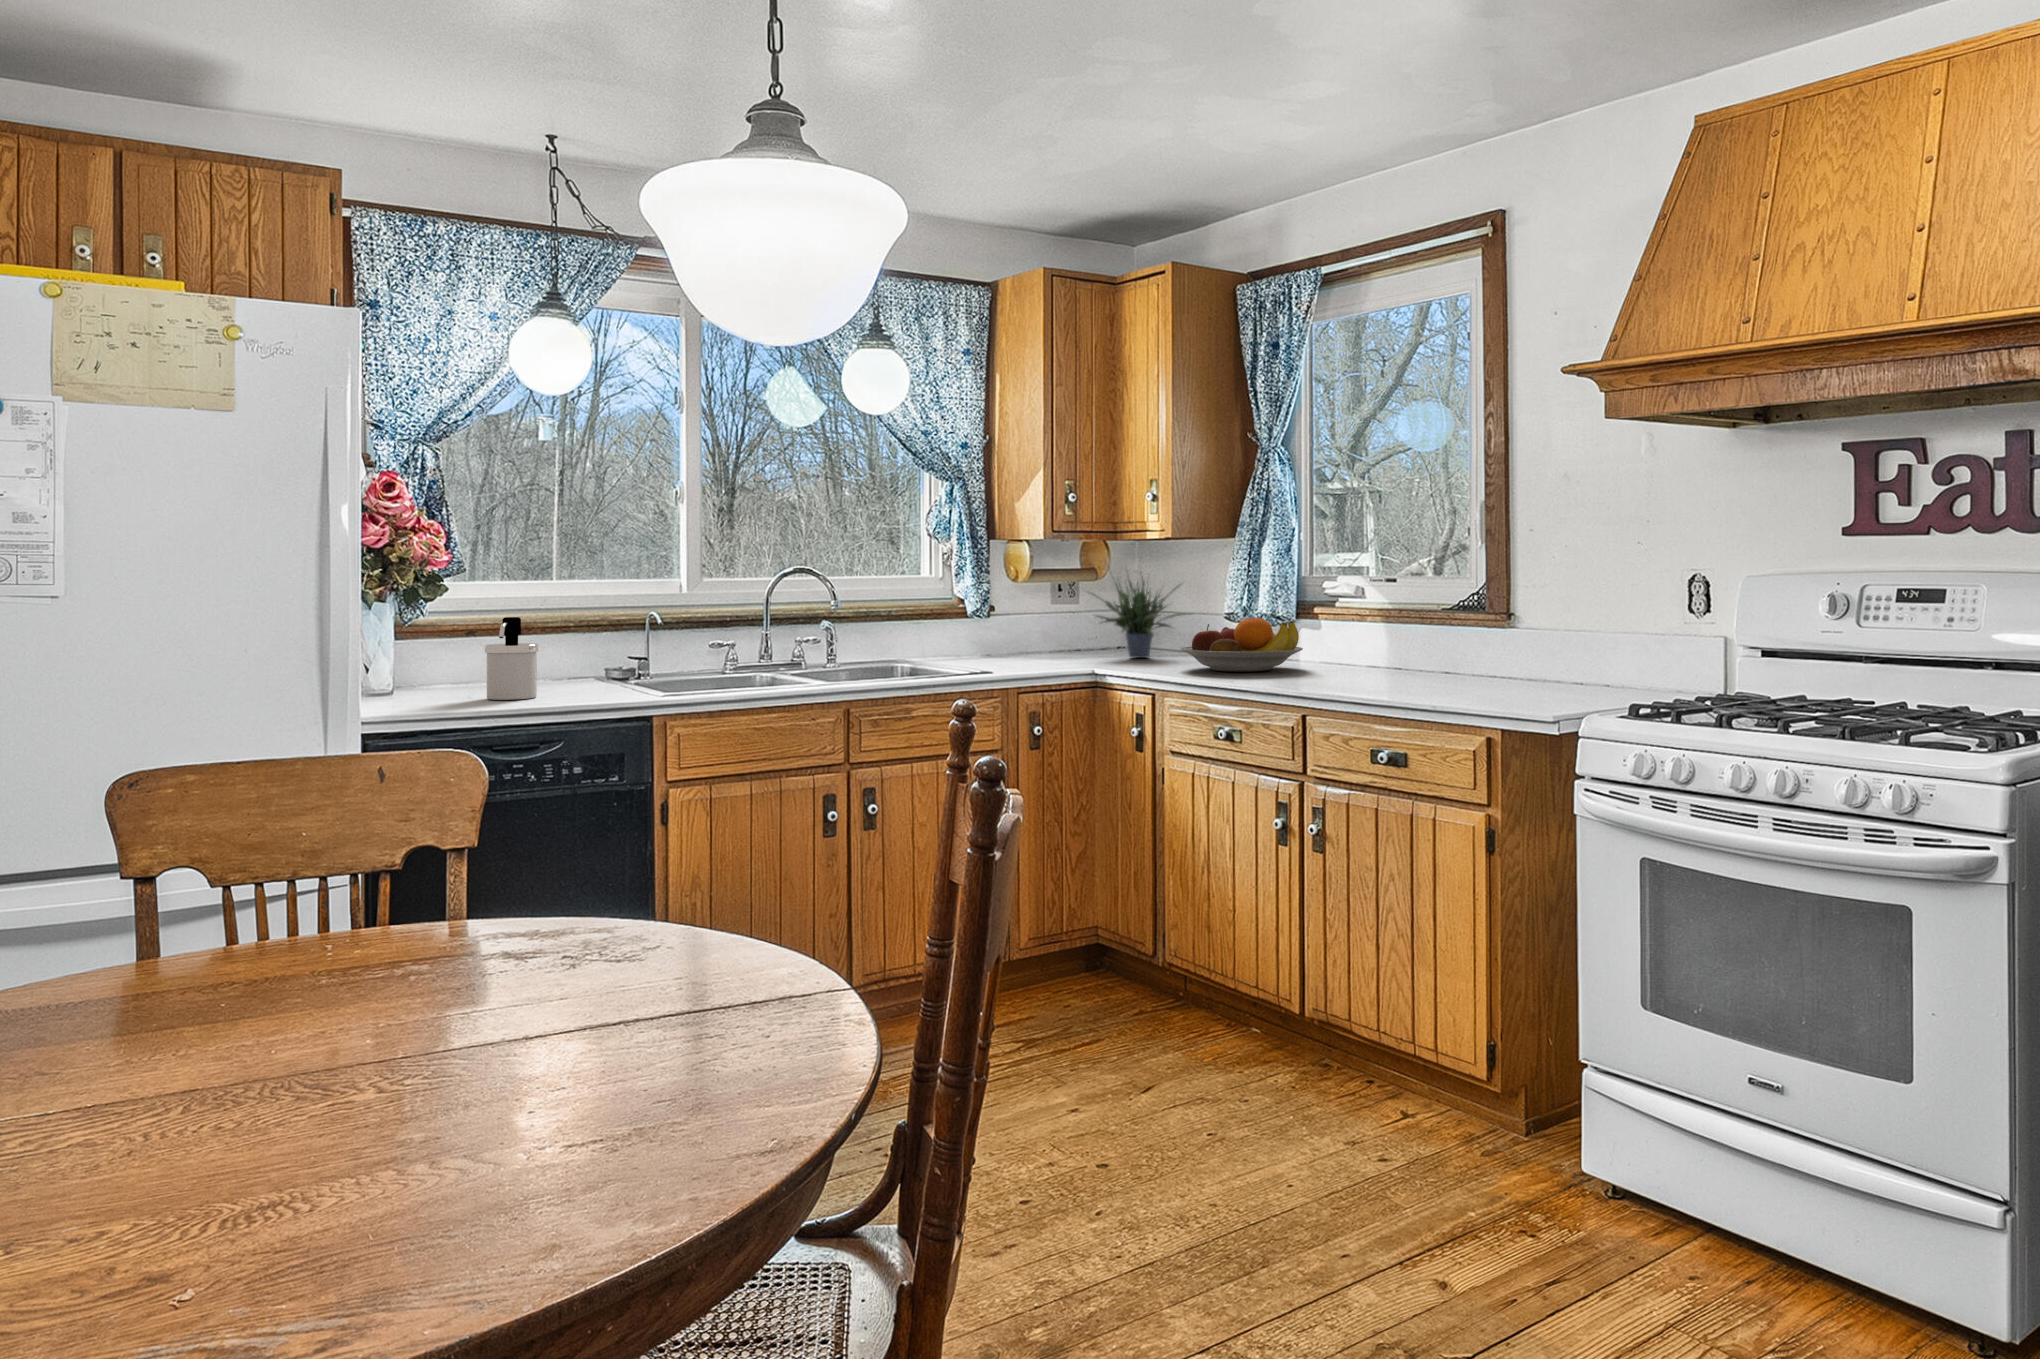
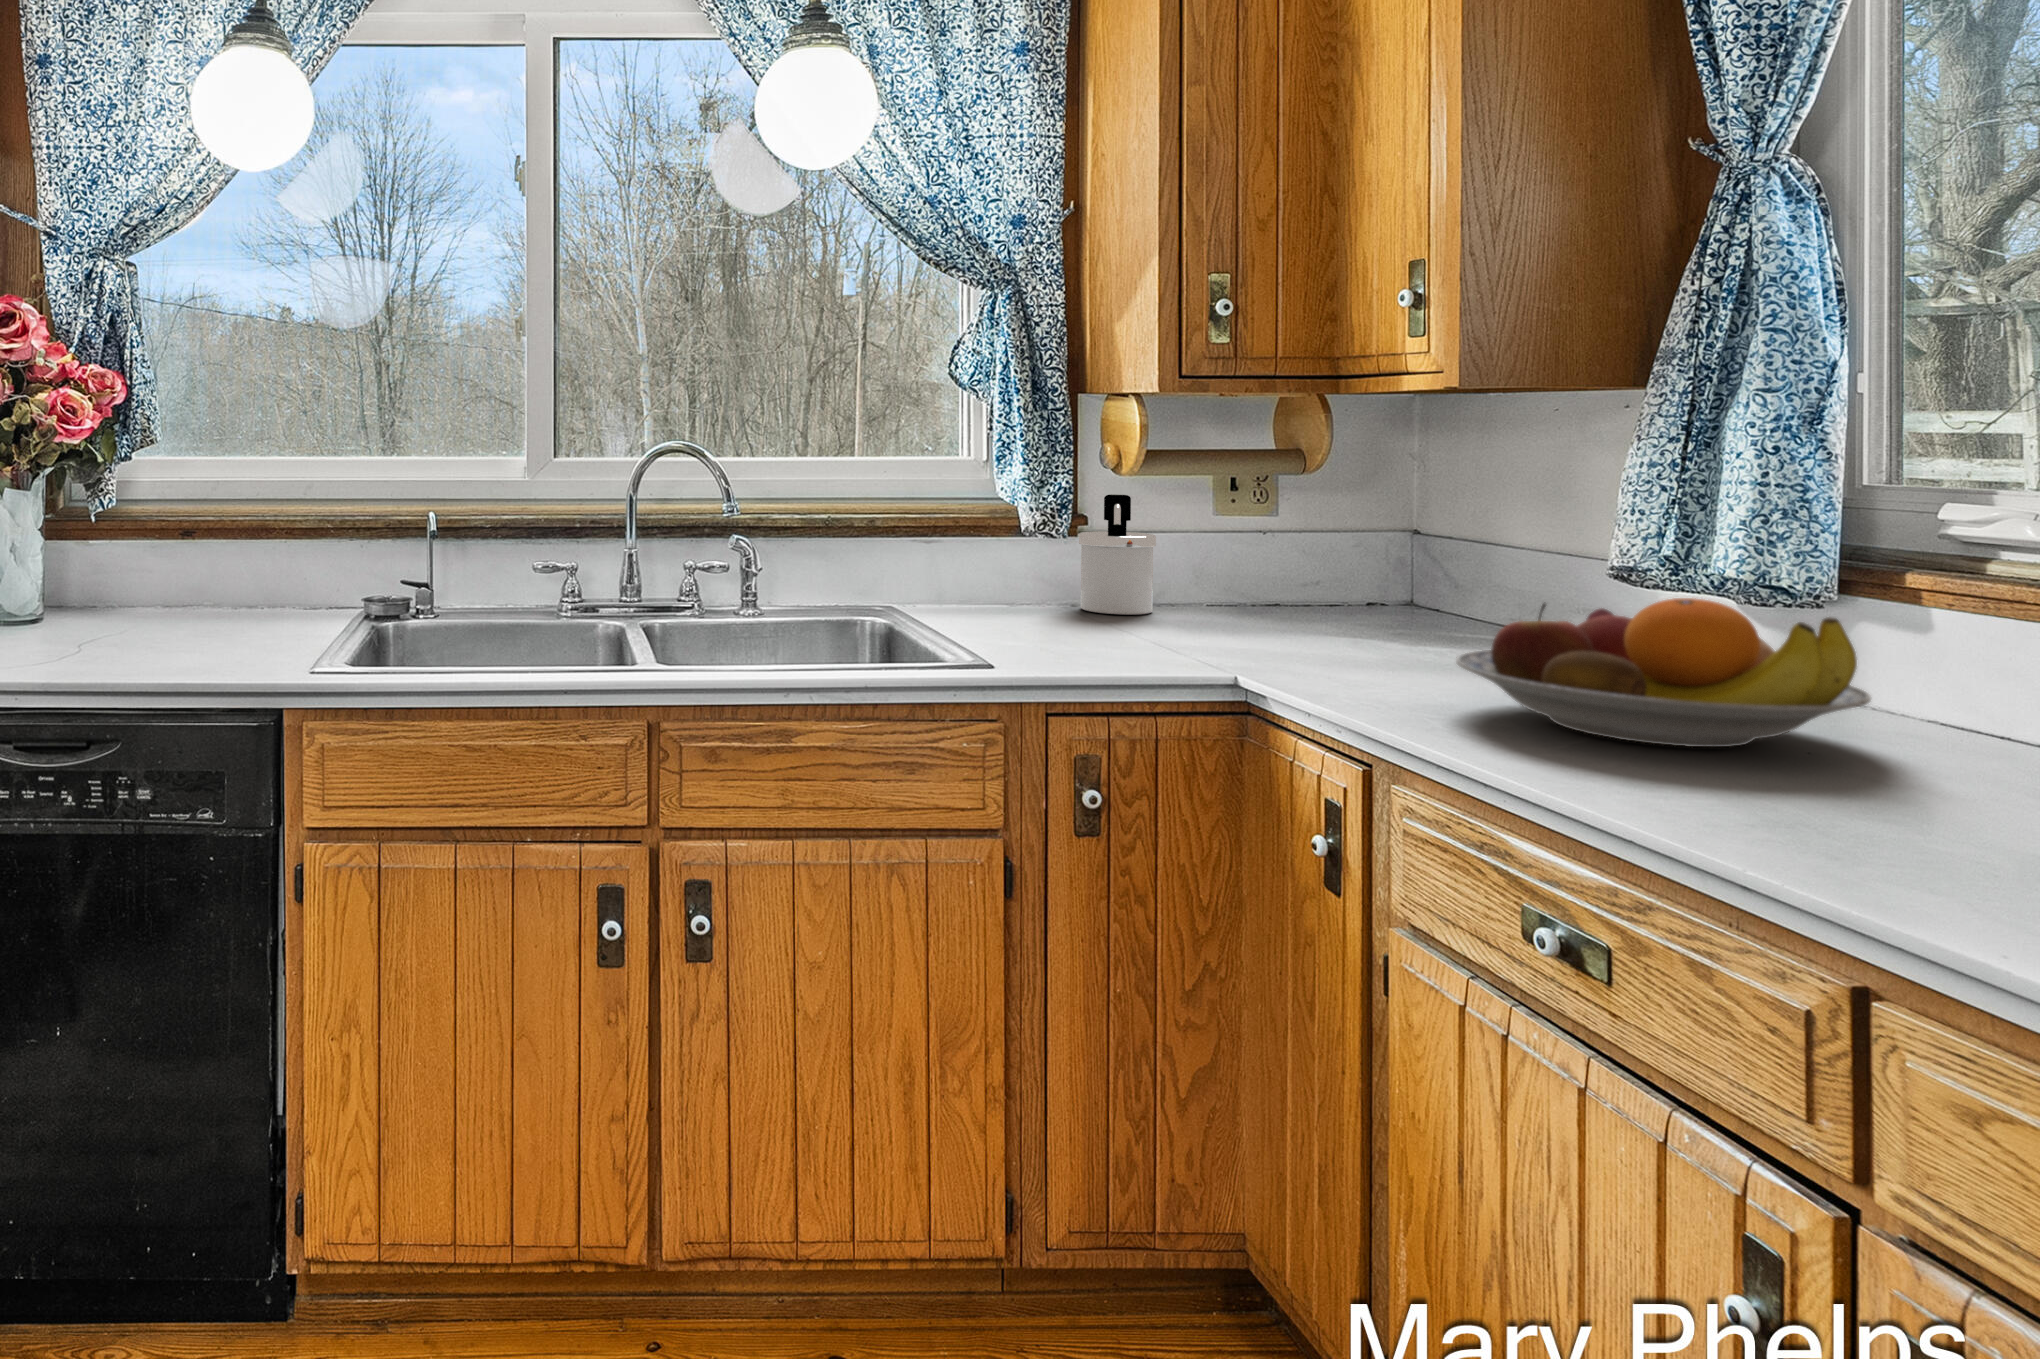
potted plant: present [1088,572,1191,658] -> none [1244,429,1517,648]
soap dispenser: present [485,617,538,700] -> present [1079,494,1156,615]

